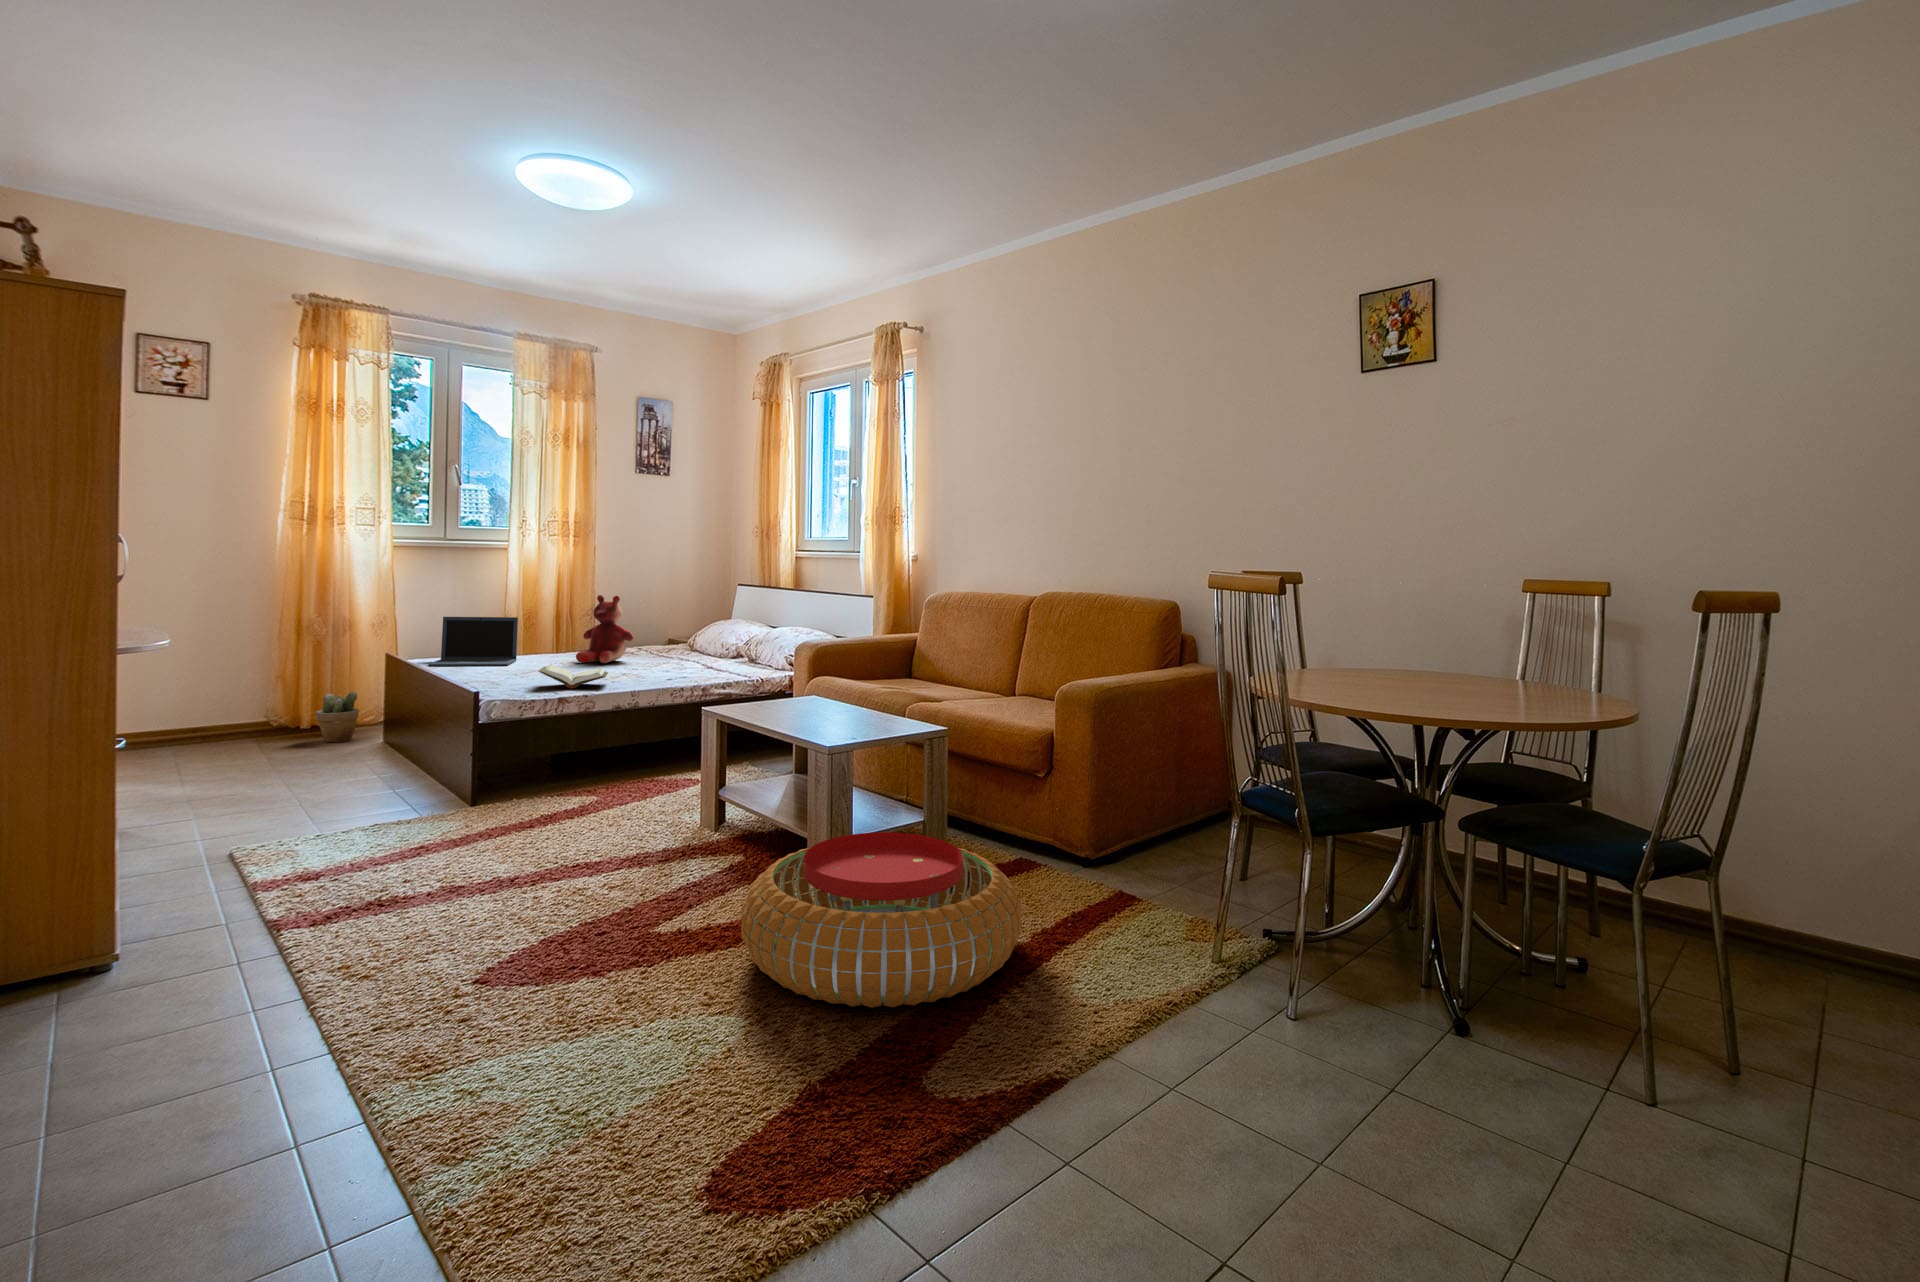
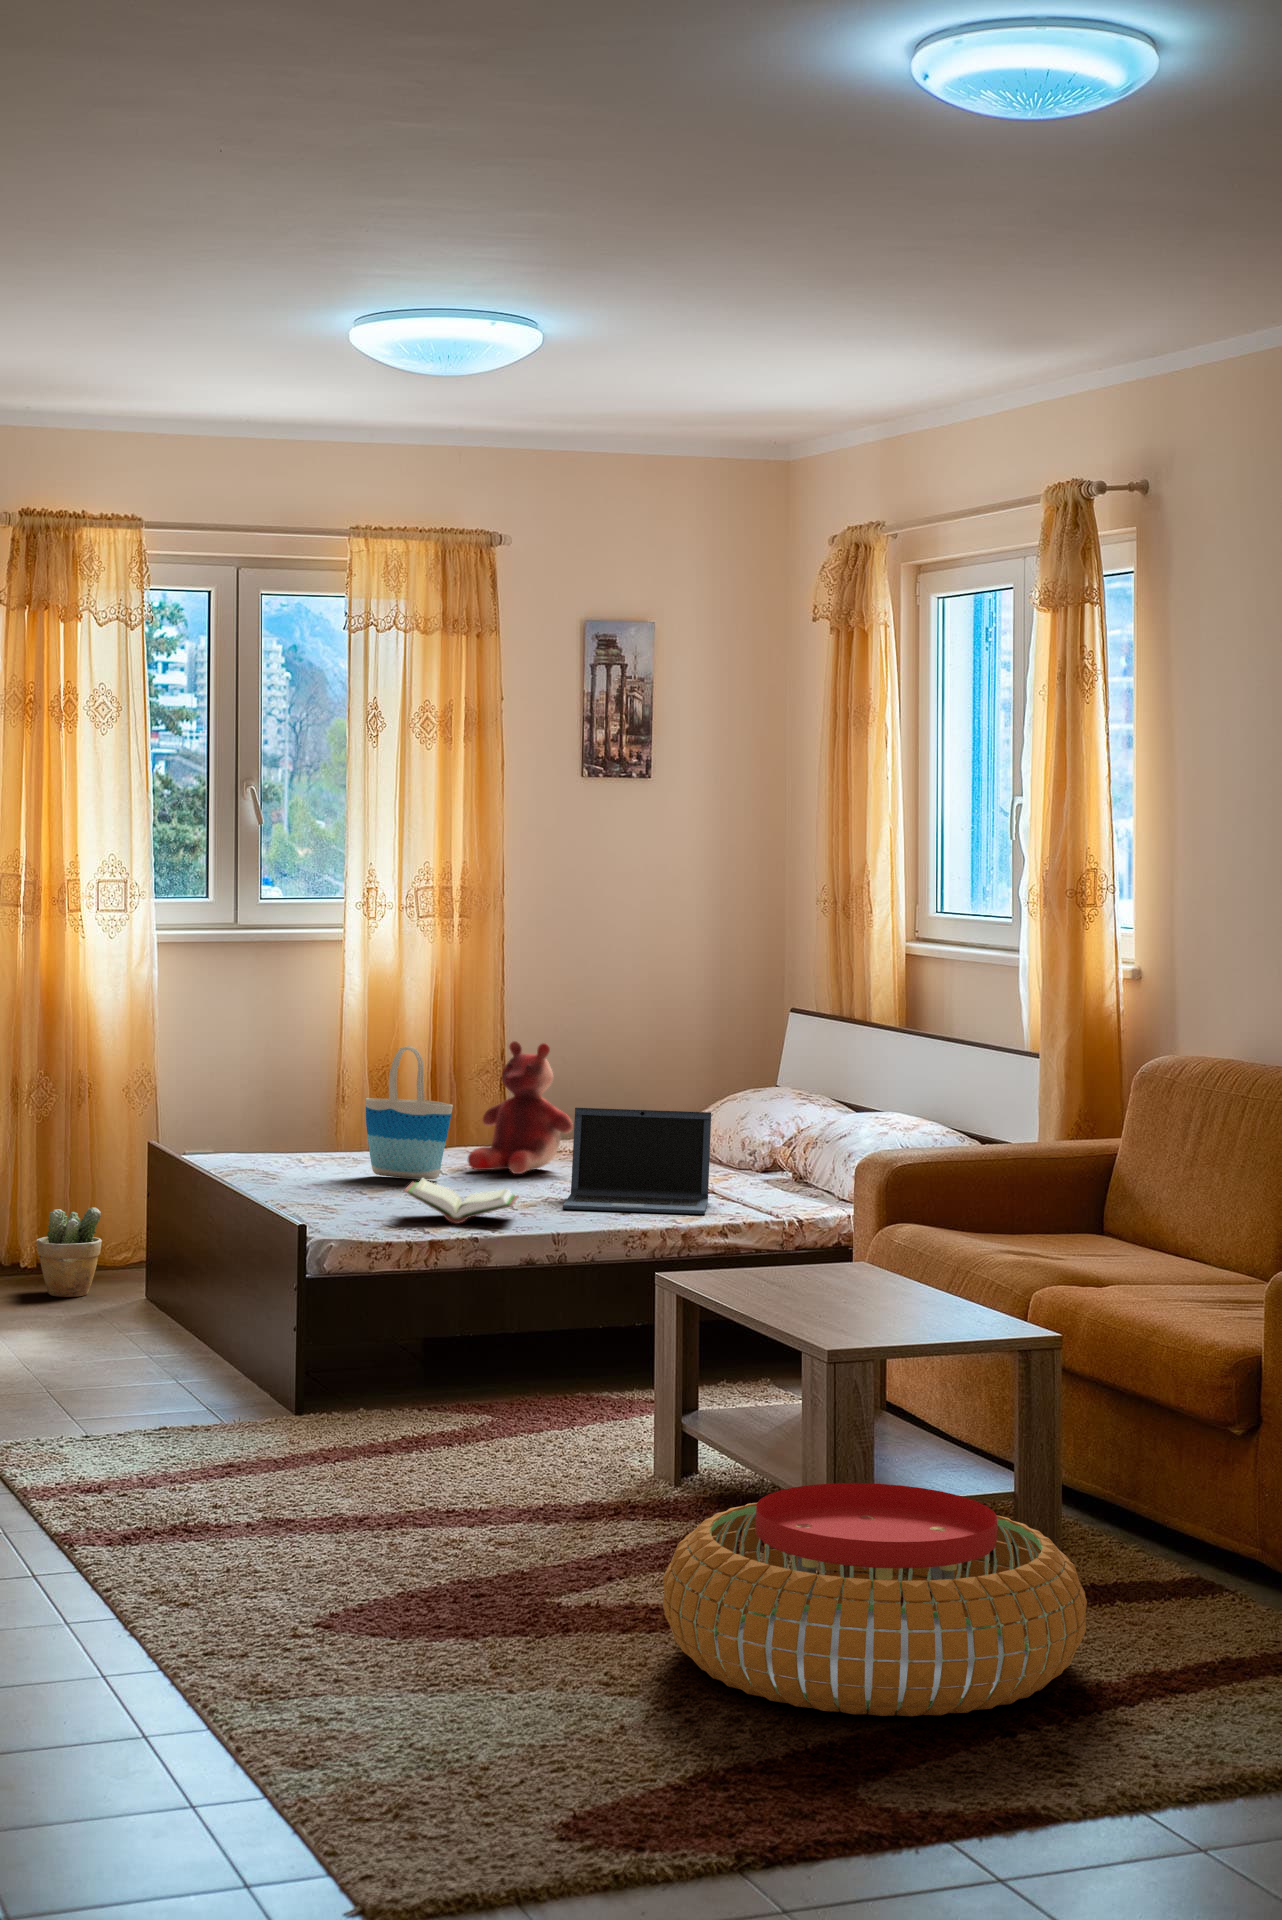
tote bag: none [515,596,567,667] -> present [366,1046,453,1179]
laptop: present [428,617,518,666] -> present [563,1108,711,1214]

